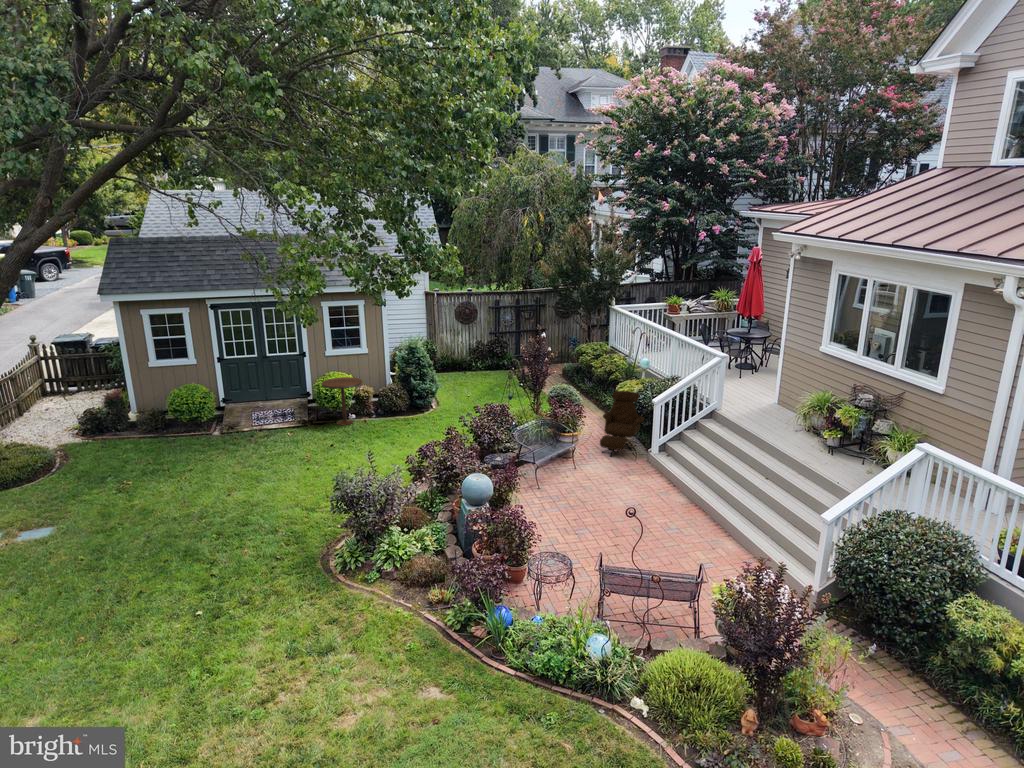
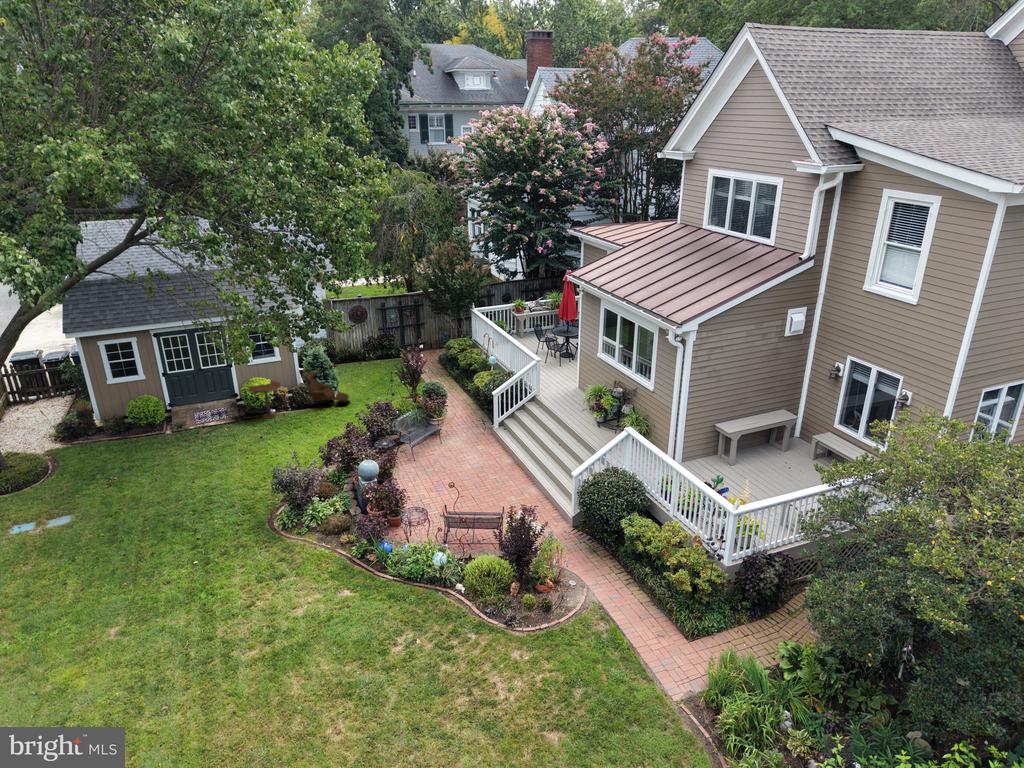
lounge chair: present [600,391,644,456] -> present [306,372,349,408]

